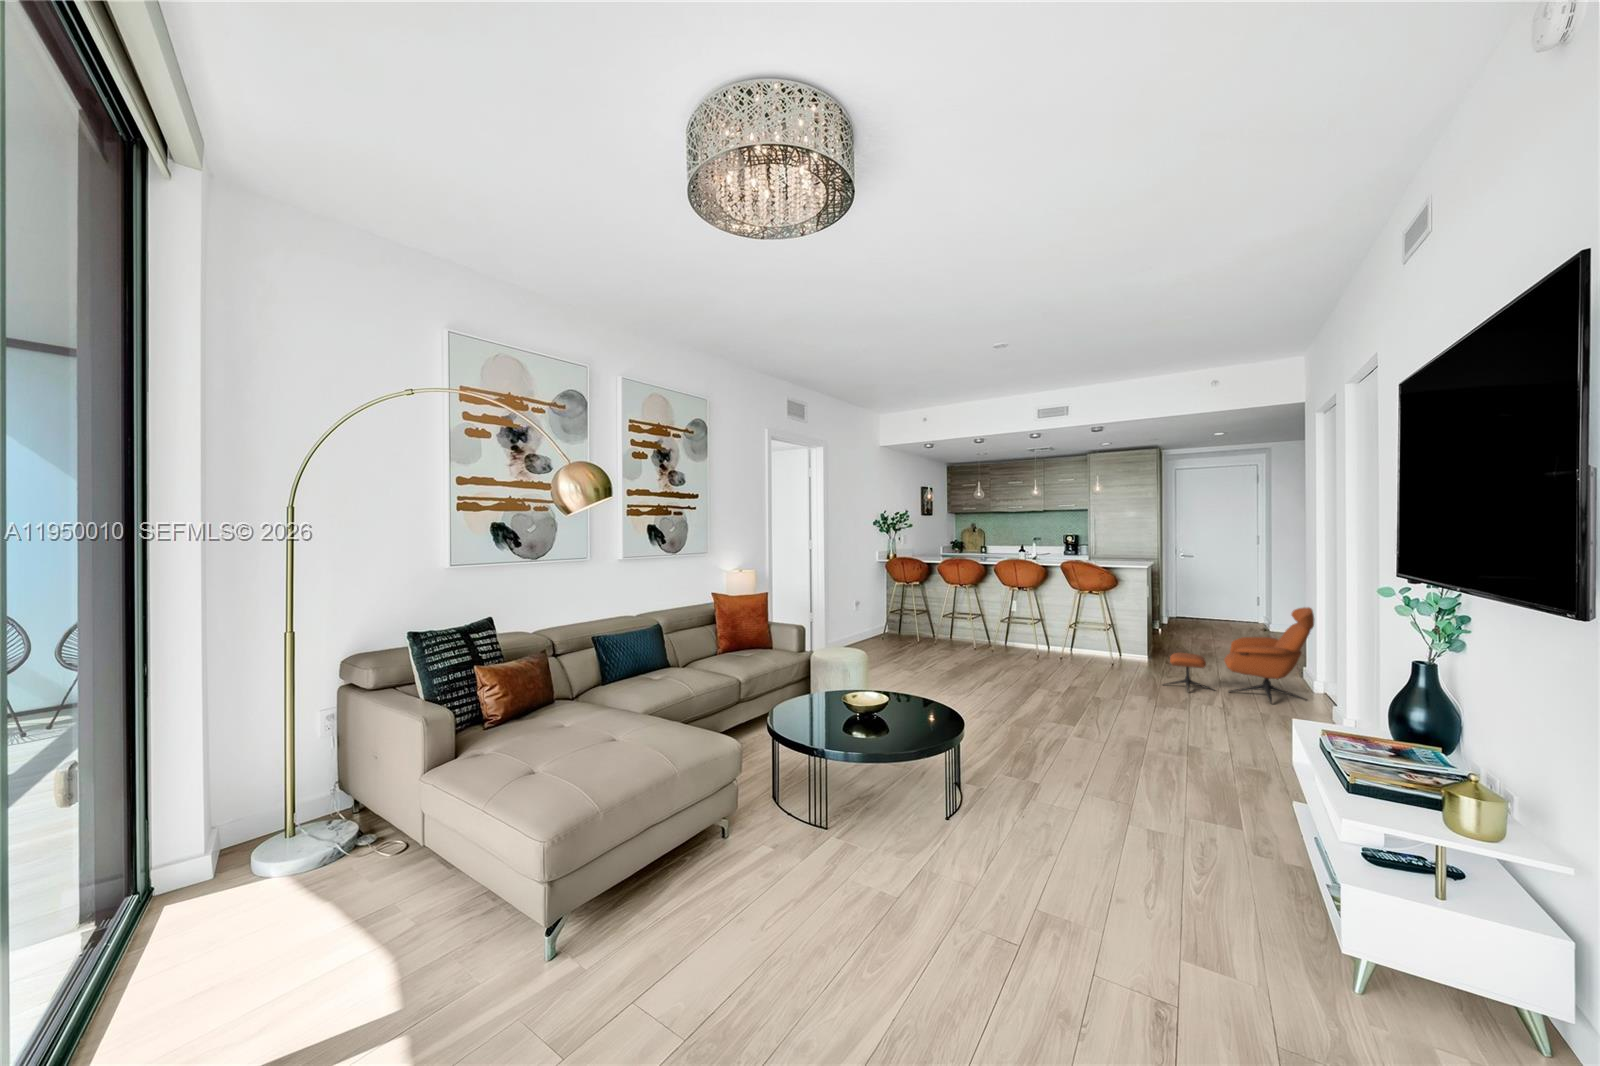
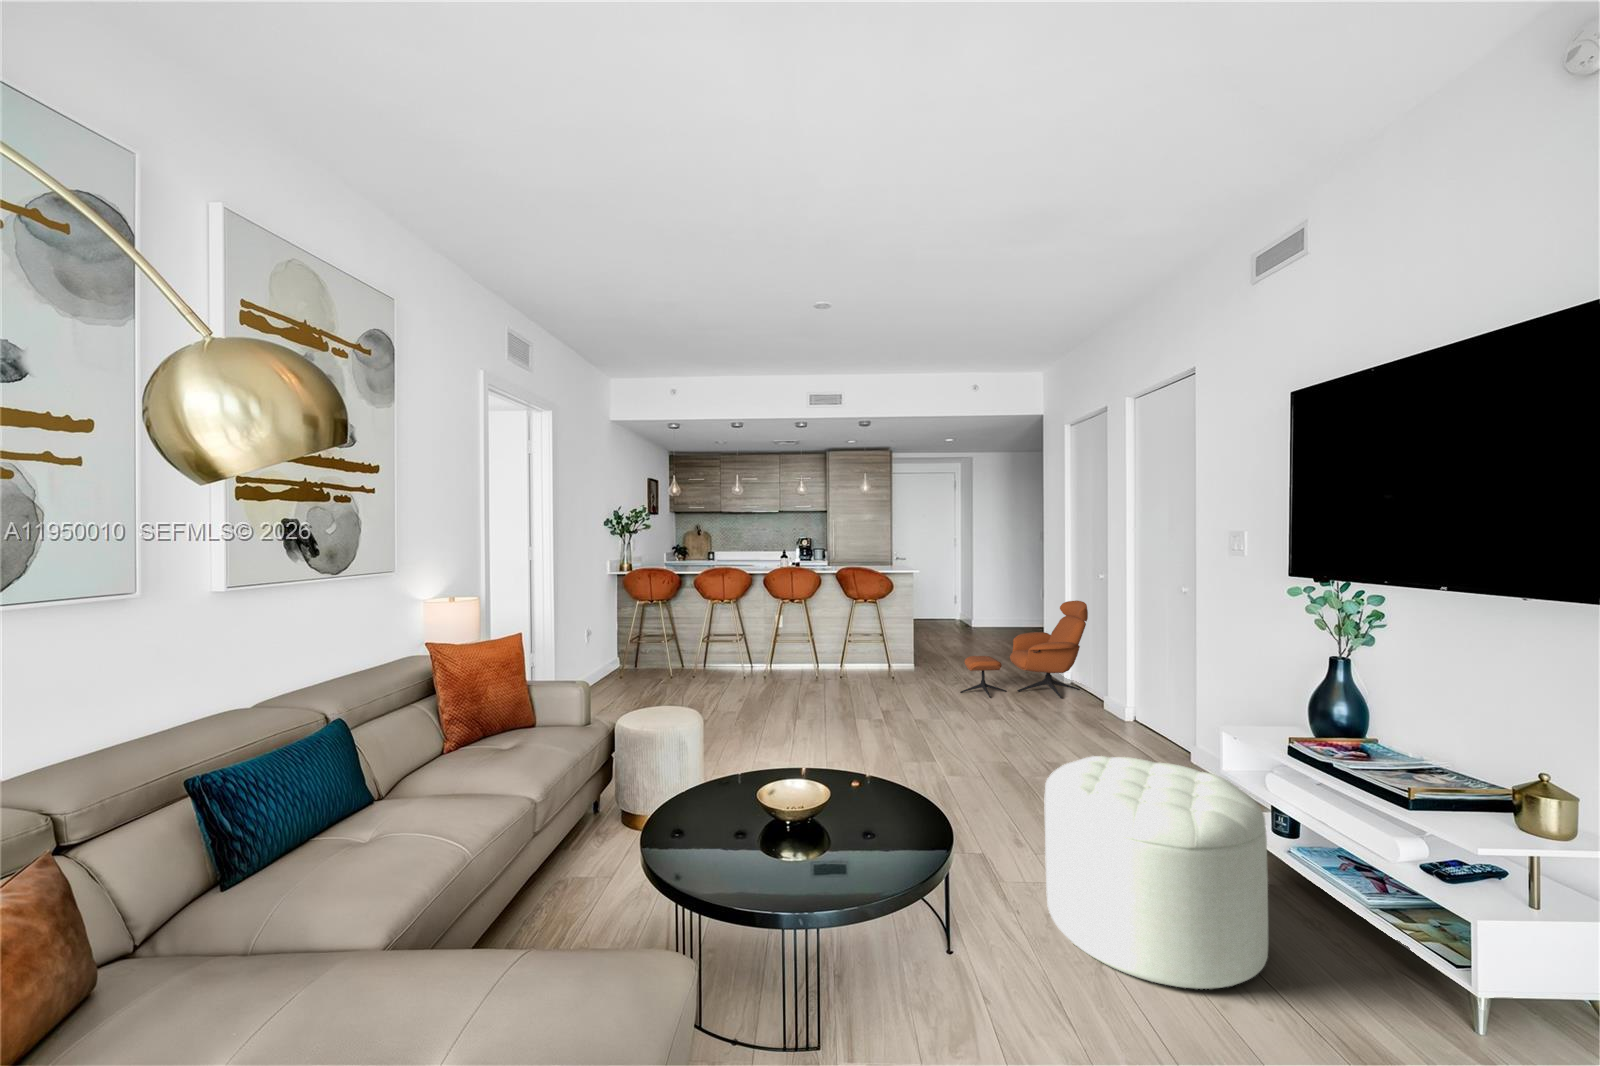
ottoman: none [1025,714,1189,878] -> present [1044,756,1268,989]

